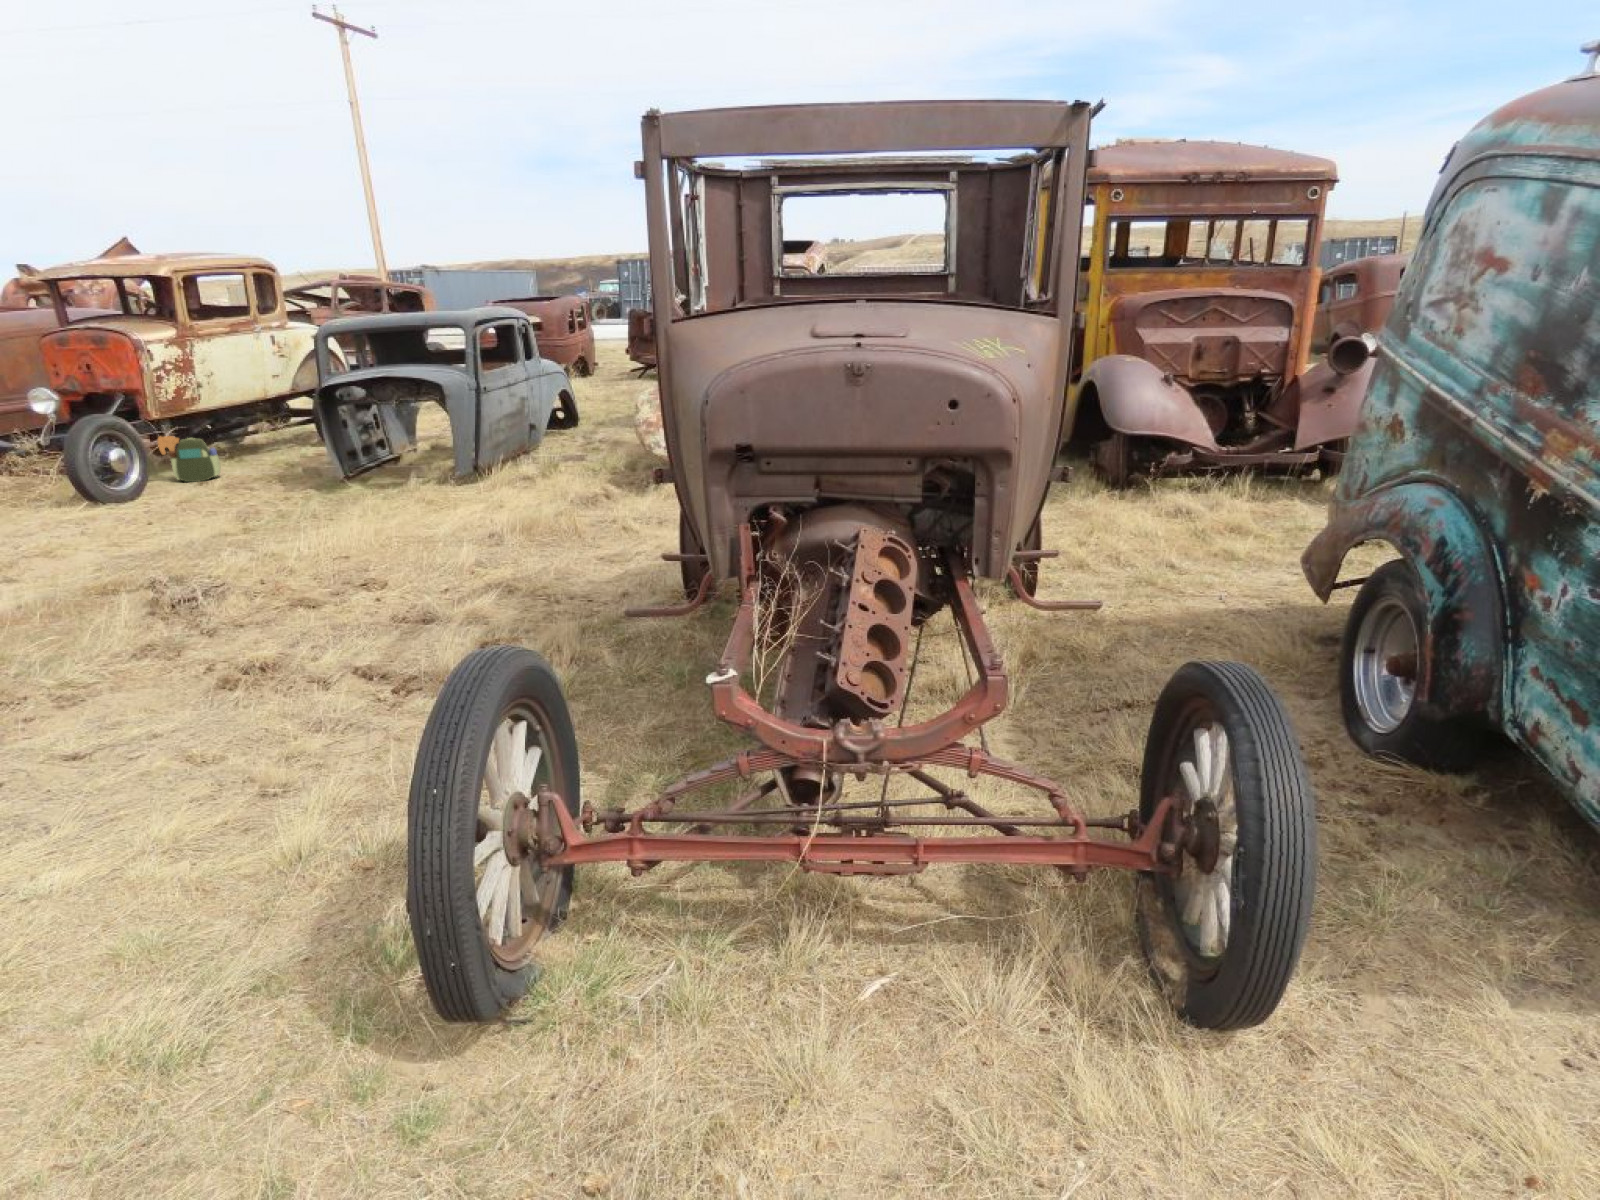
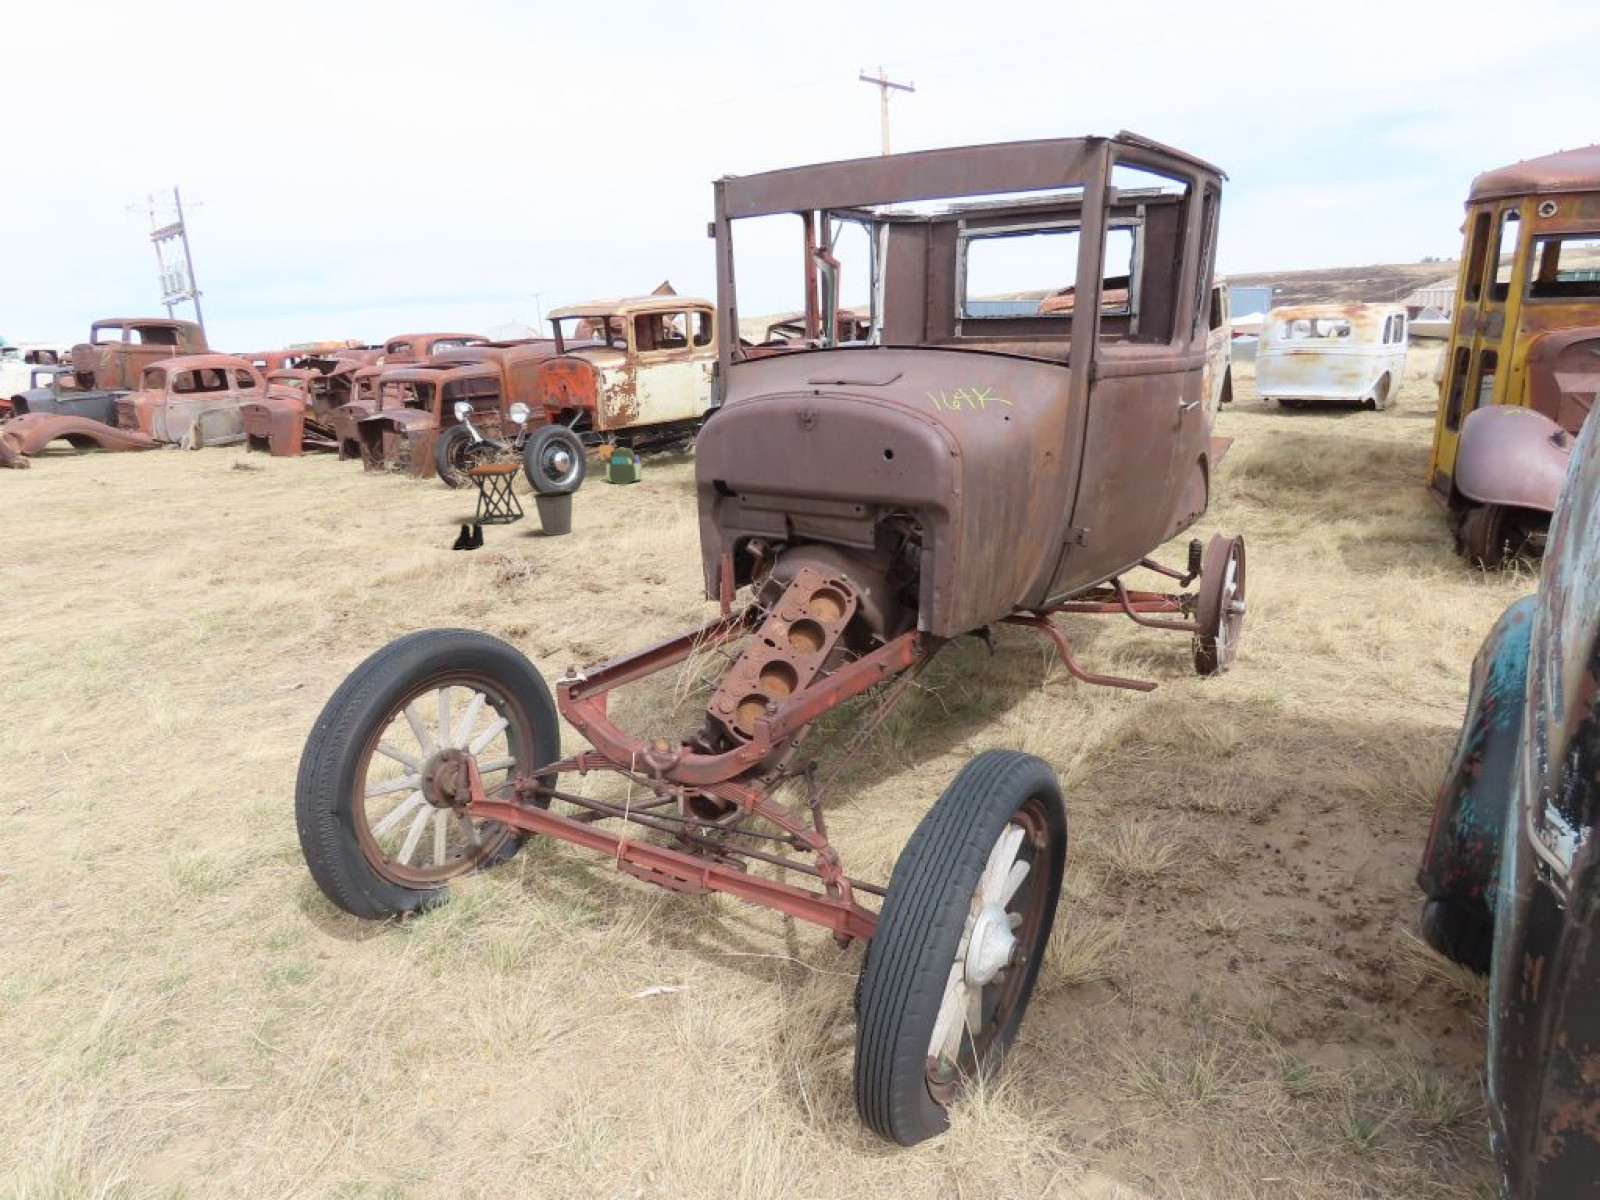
stool: none [5,464,93,547] -> present [468,464,524,524]
bucket: none [126,490,185,549] -> present [533,490,573,535]
boots: none [24,545,68,580] -> present [454,524,484,549]

